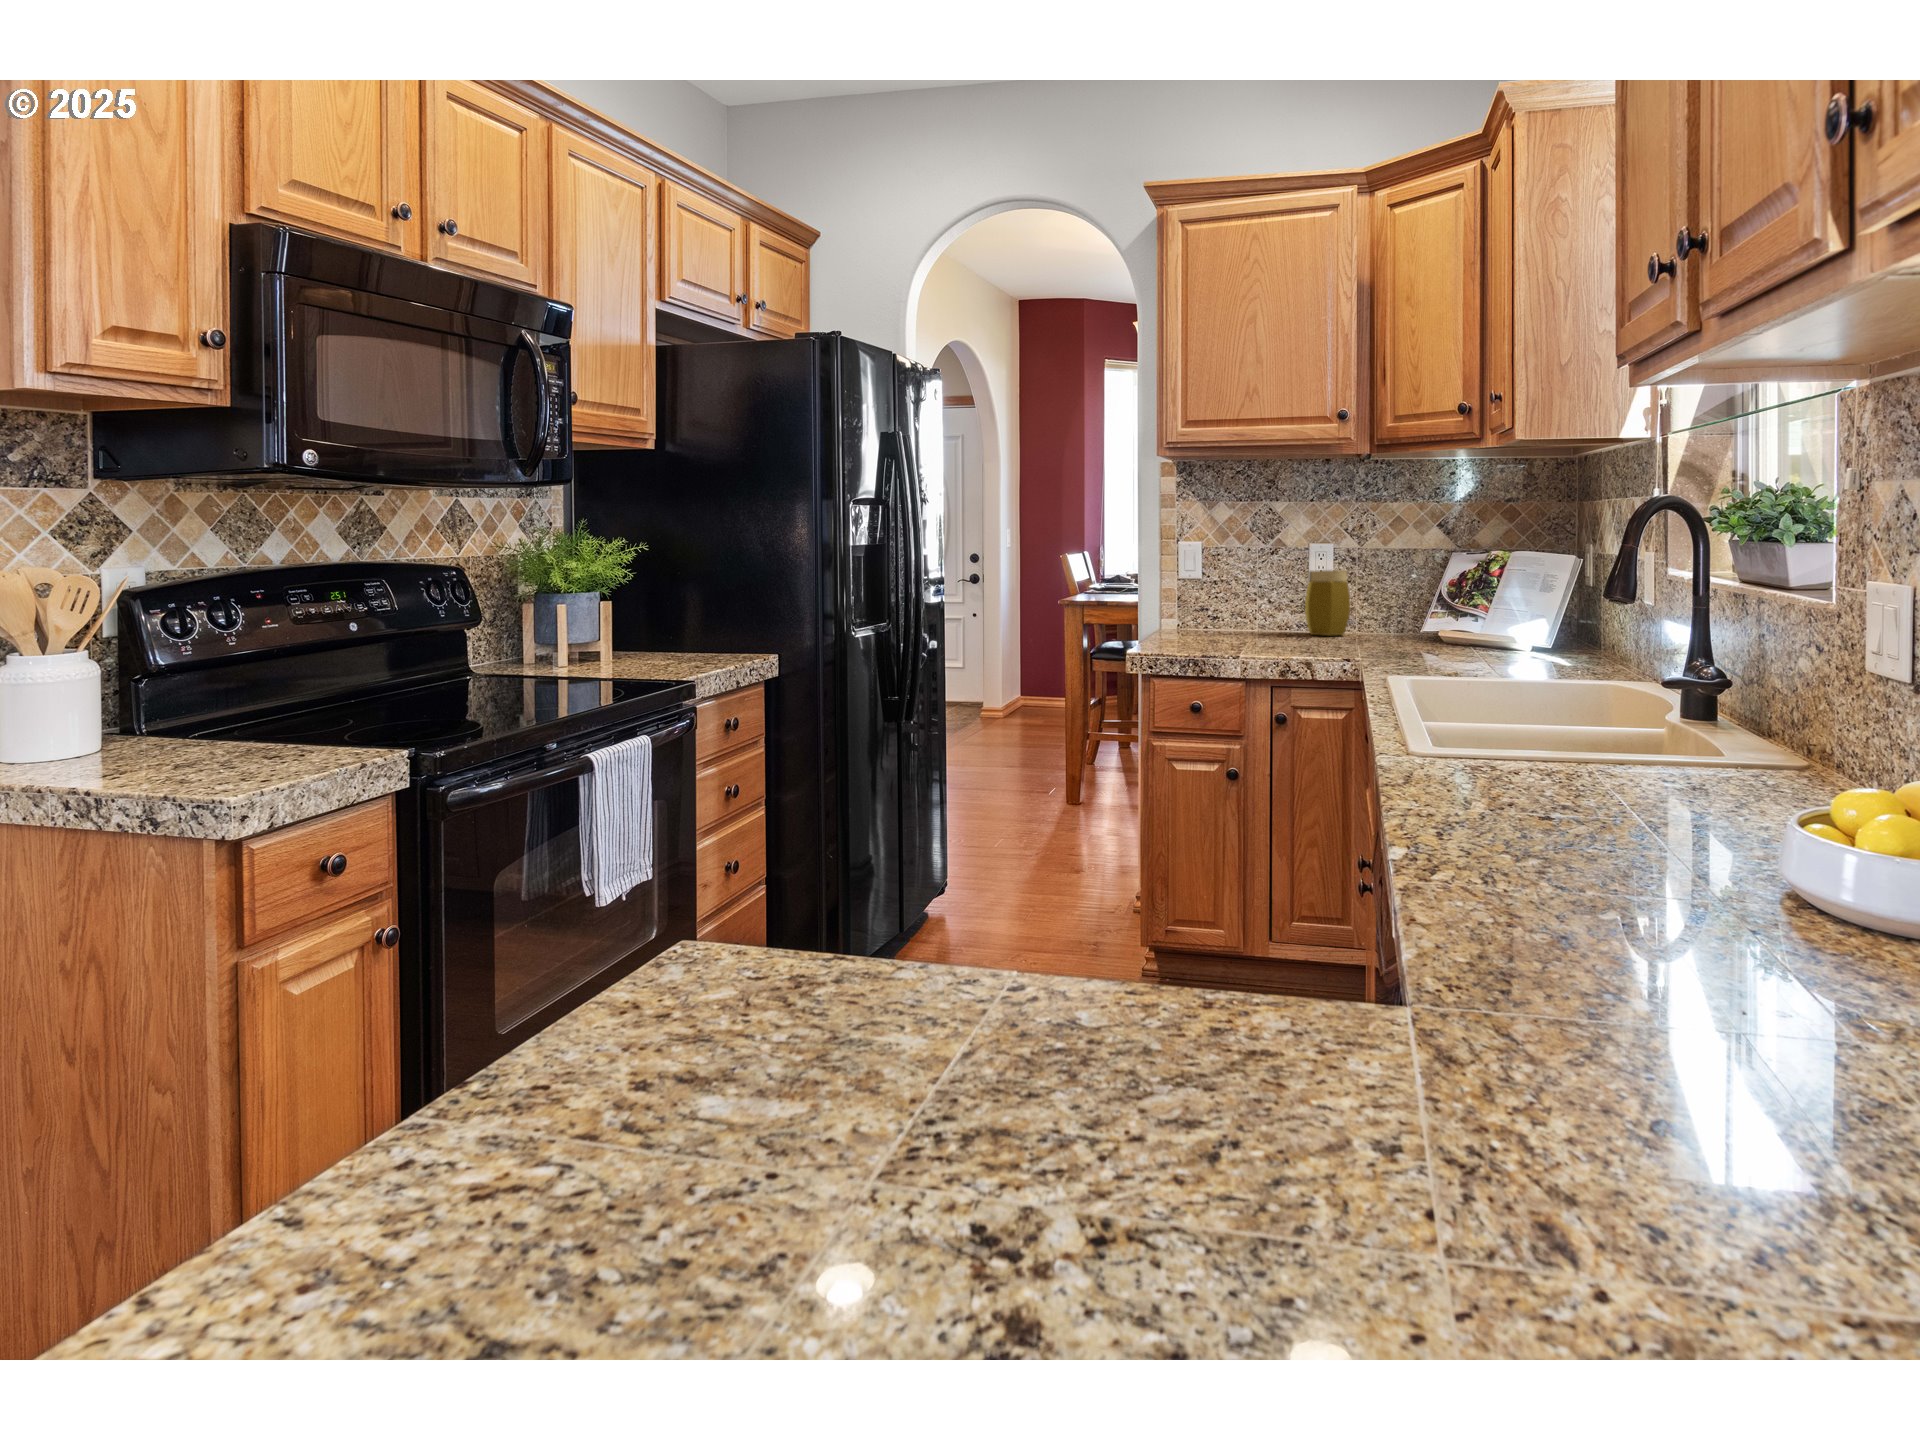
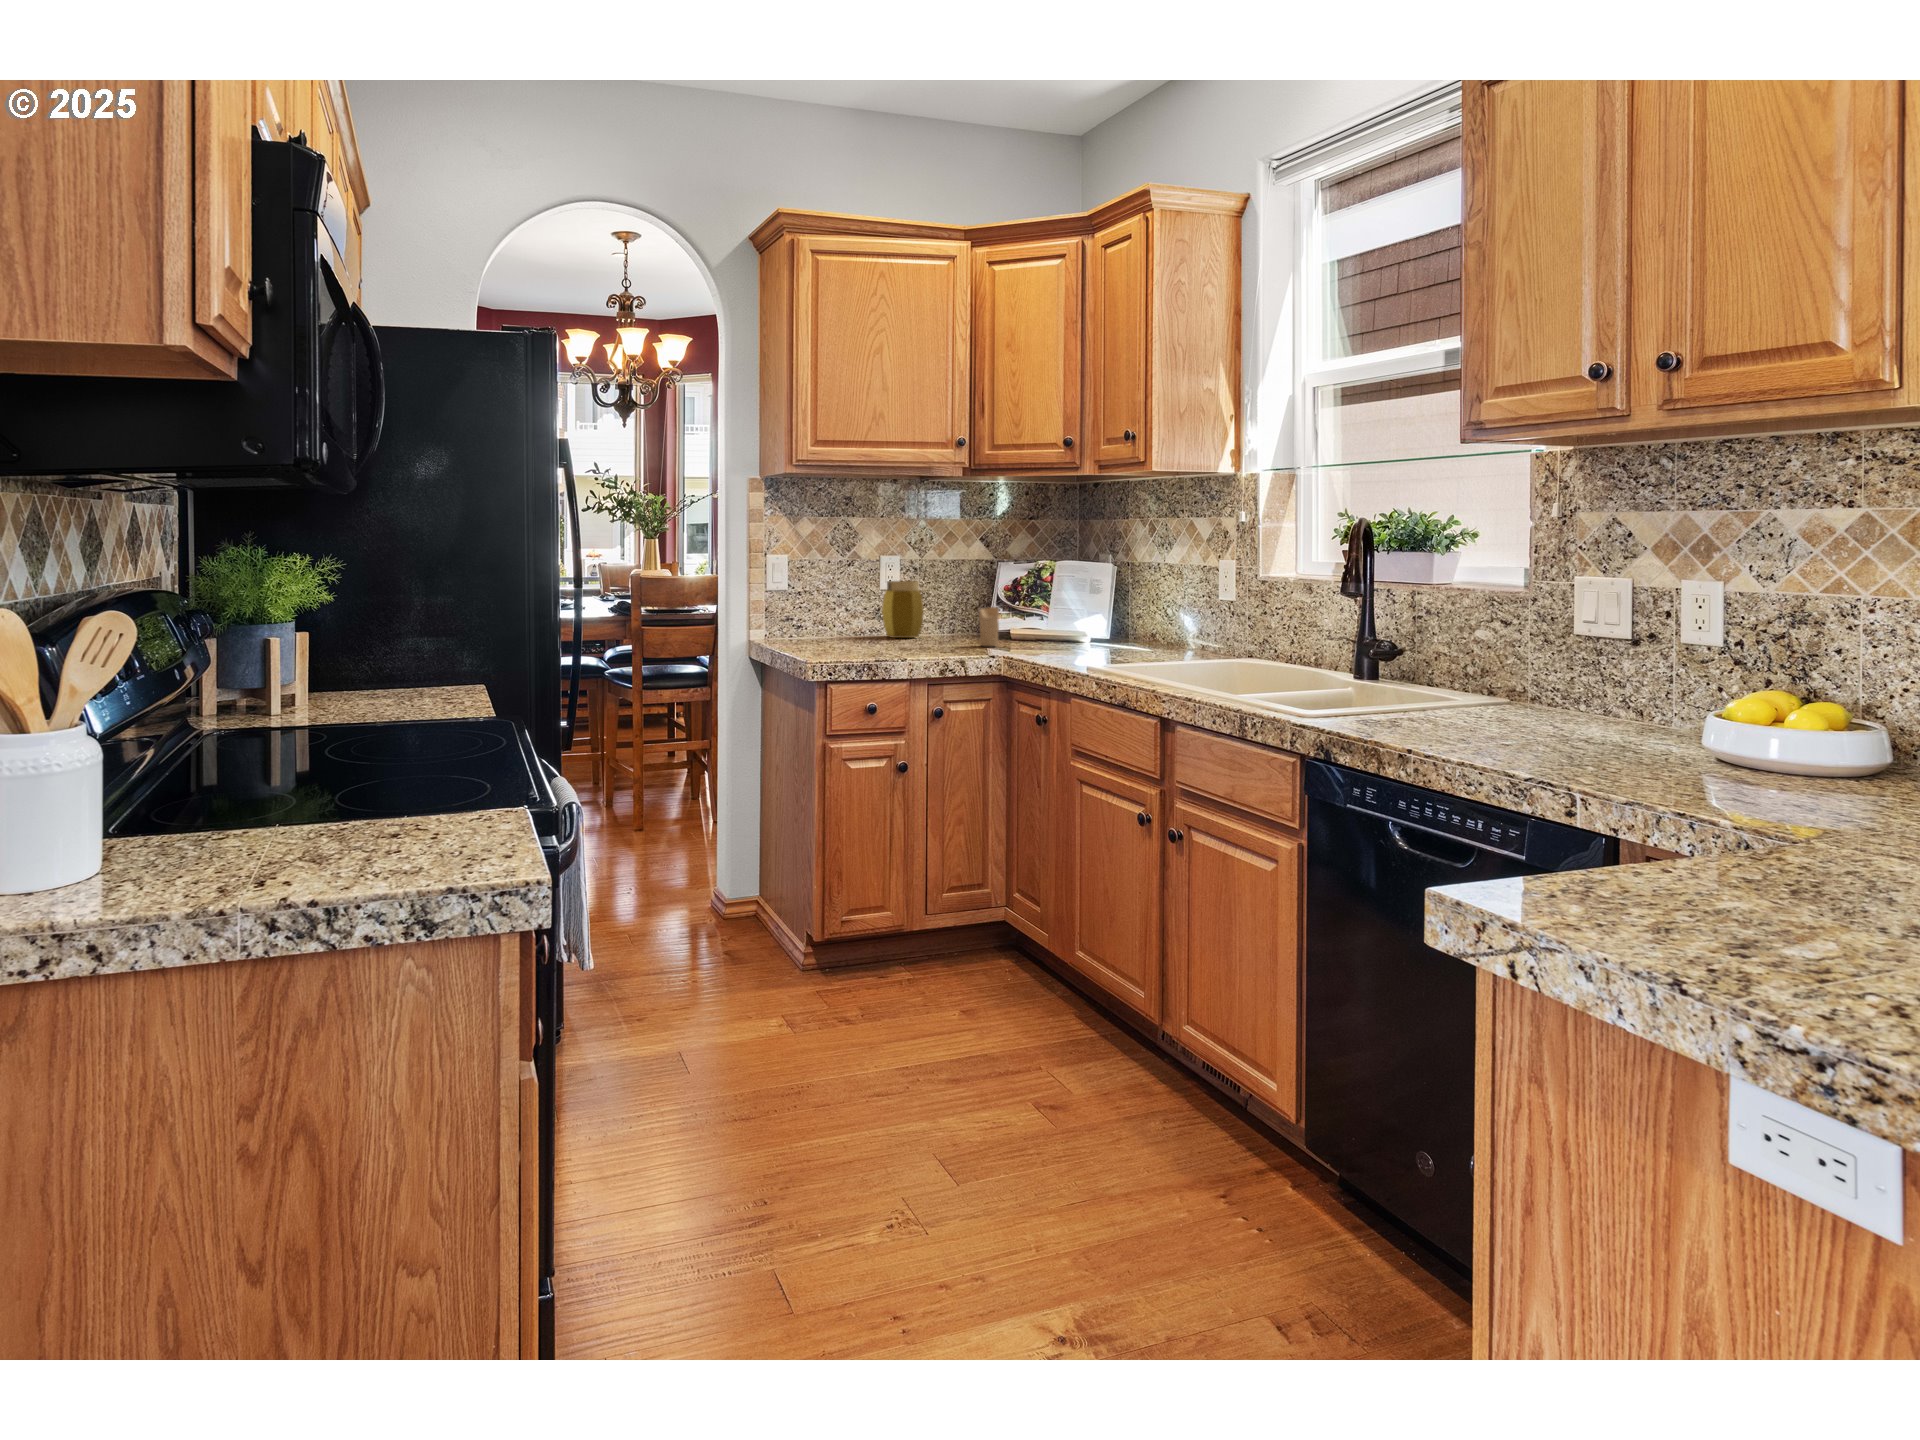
candle: none [1389,601,1413,648] -> present [979,607,999,646]

